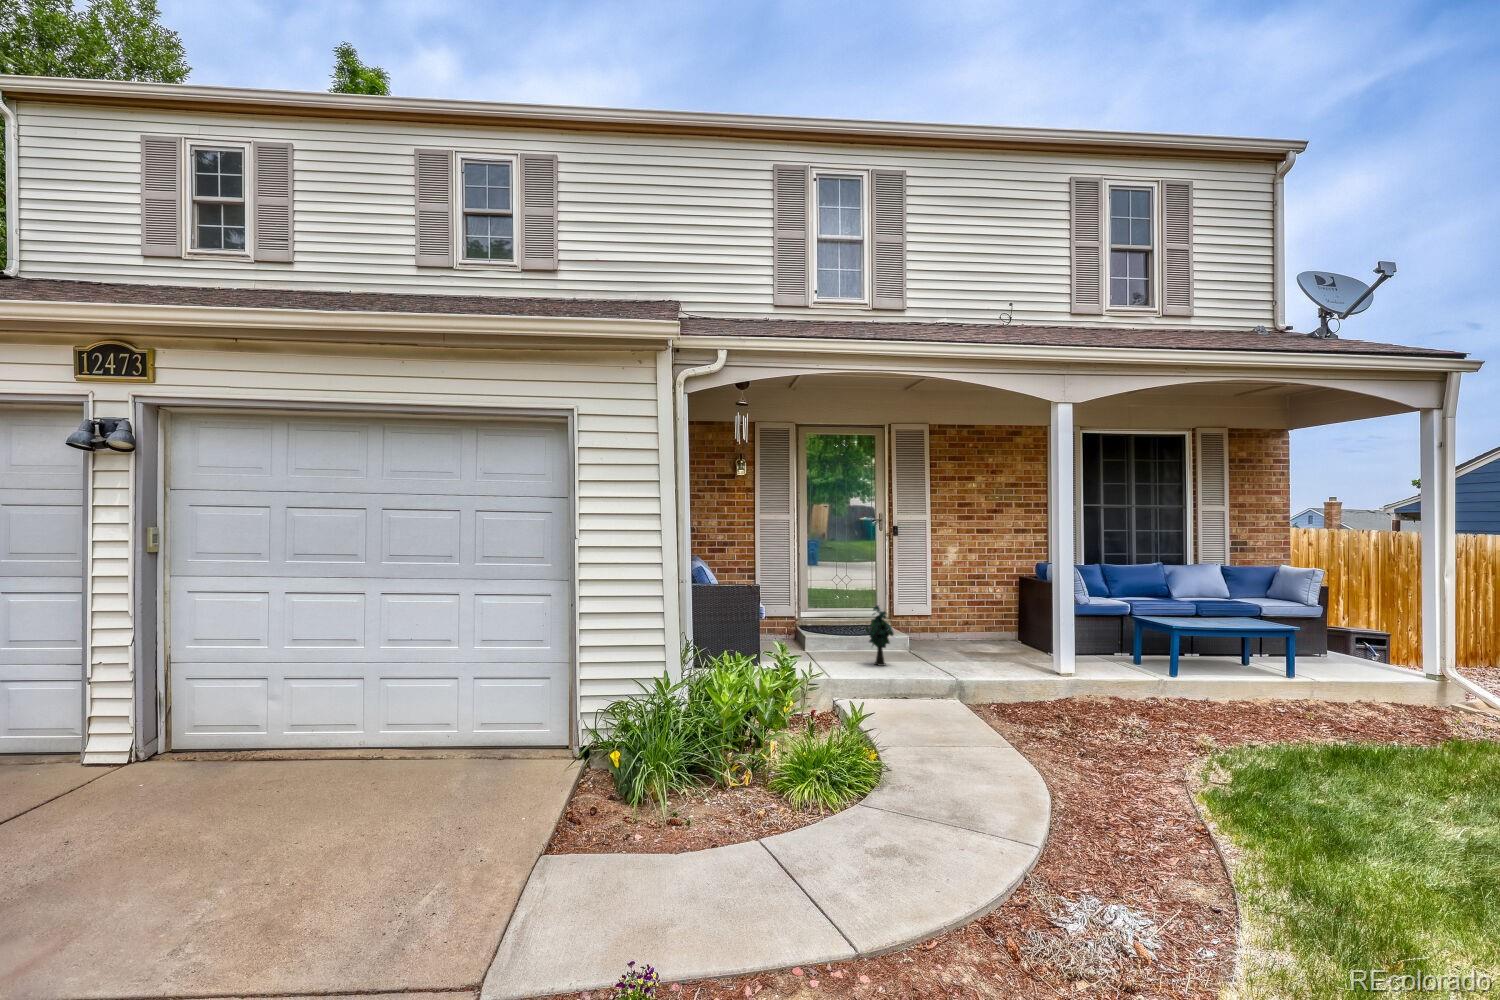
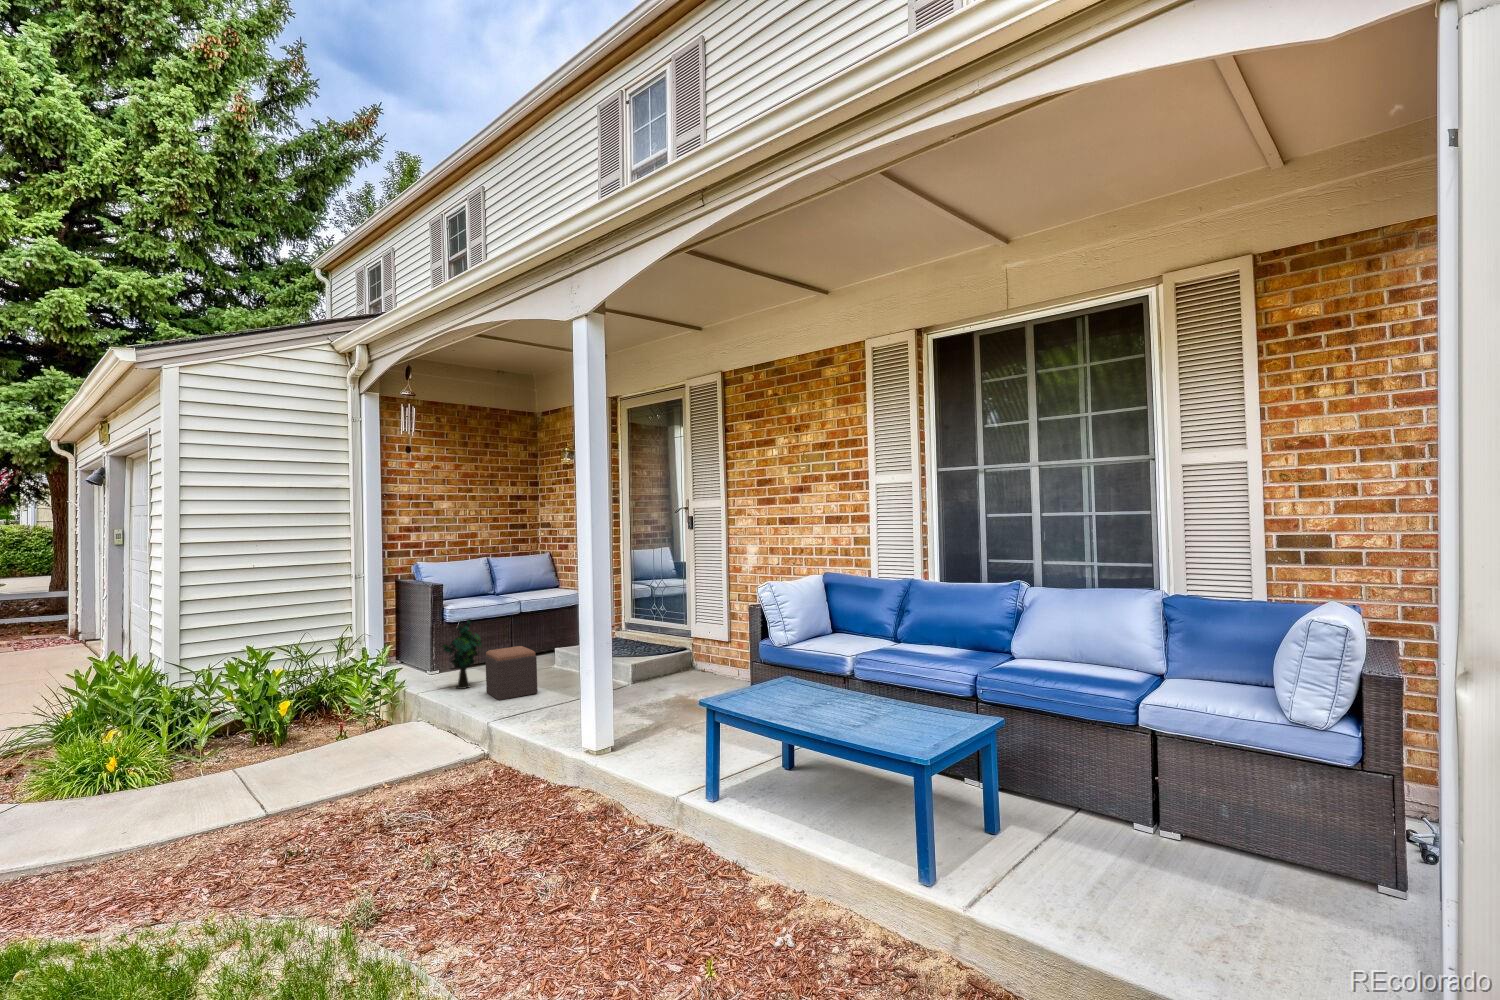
footstool: none [907,625,944,665] -> present [485,646,538,700]

